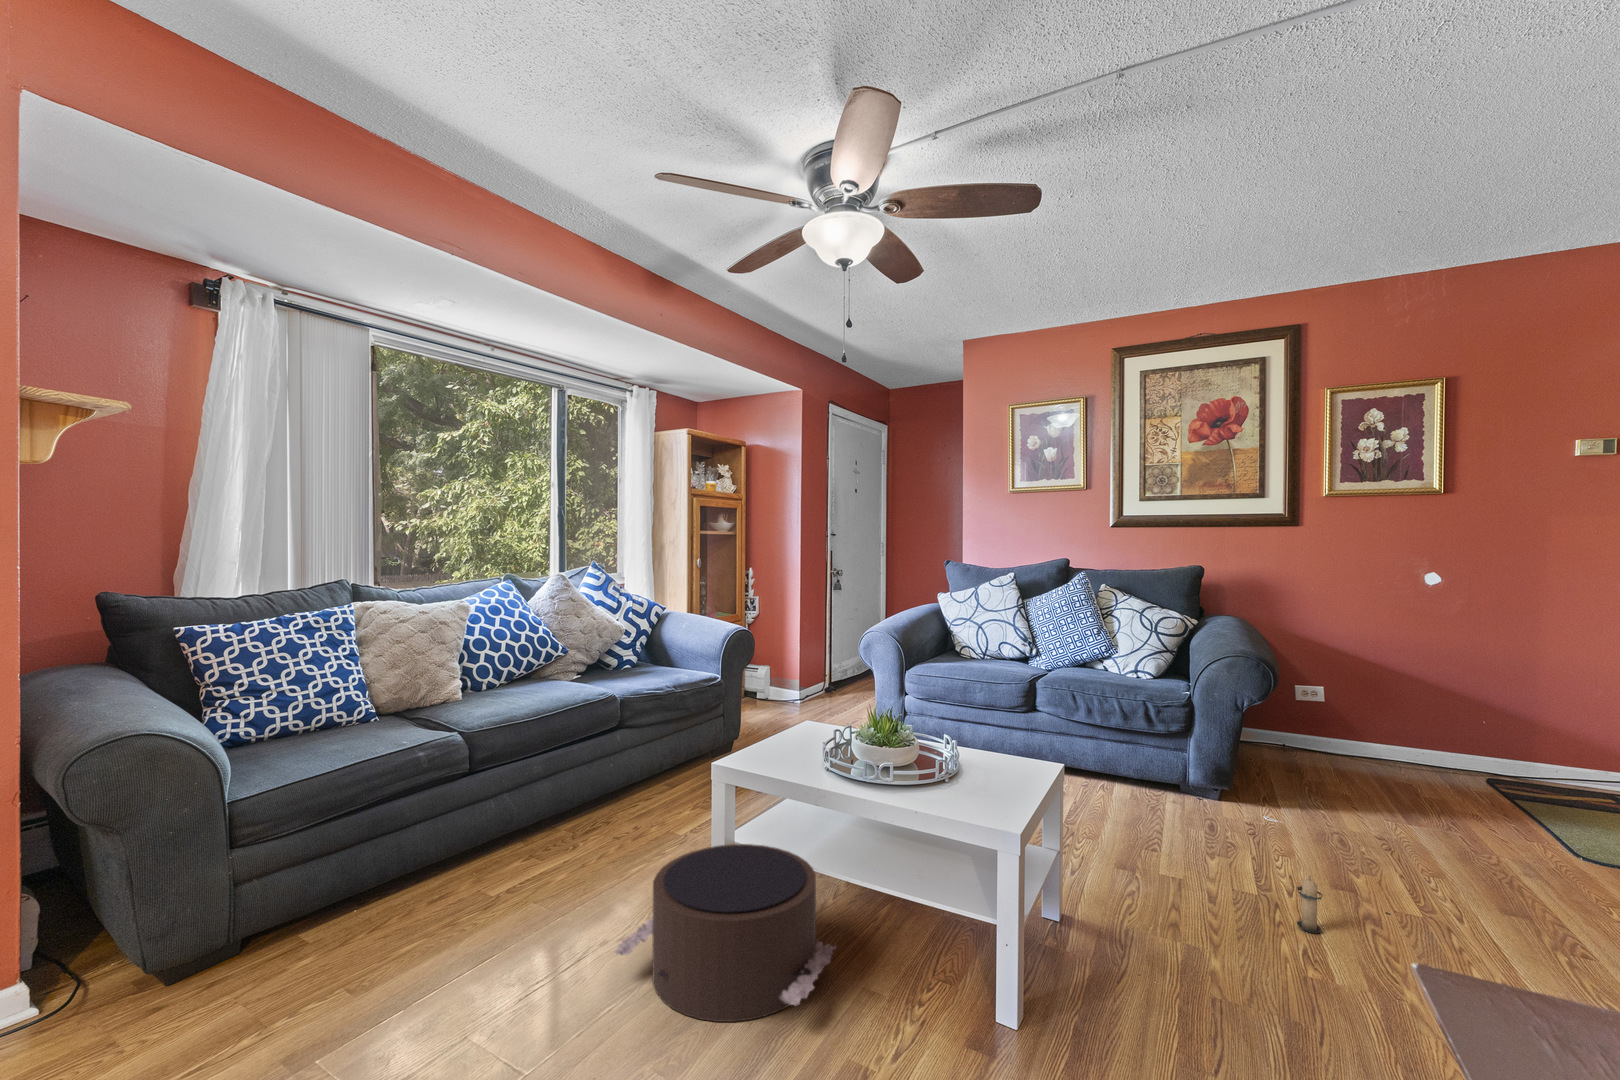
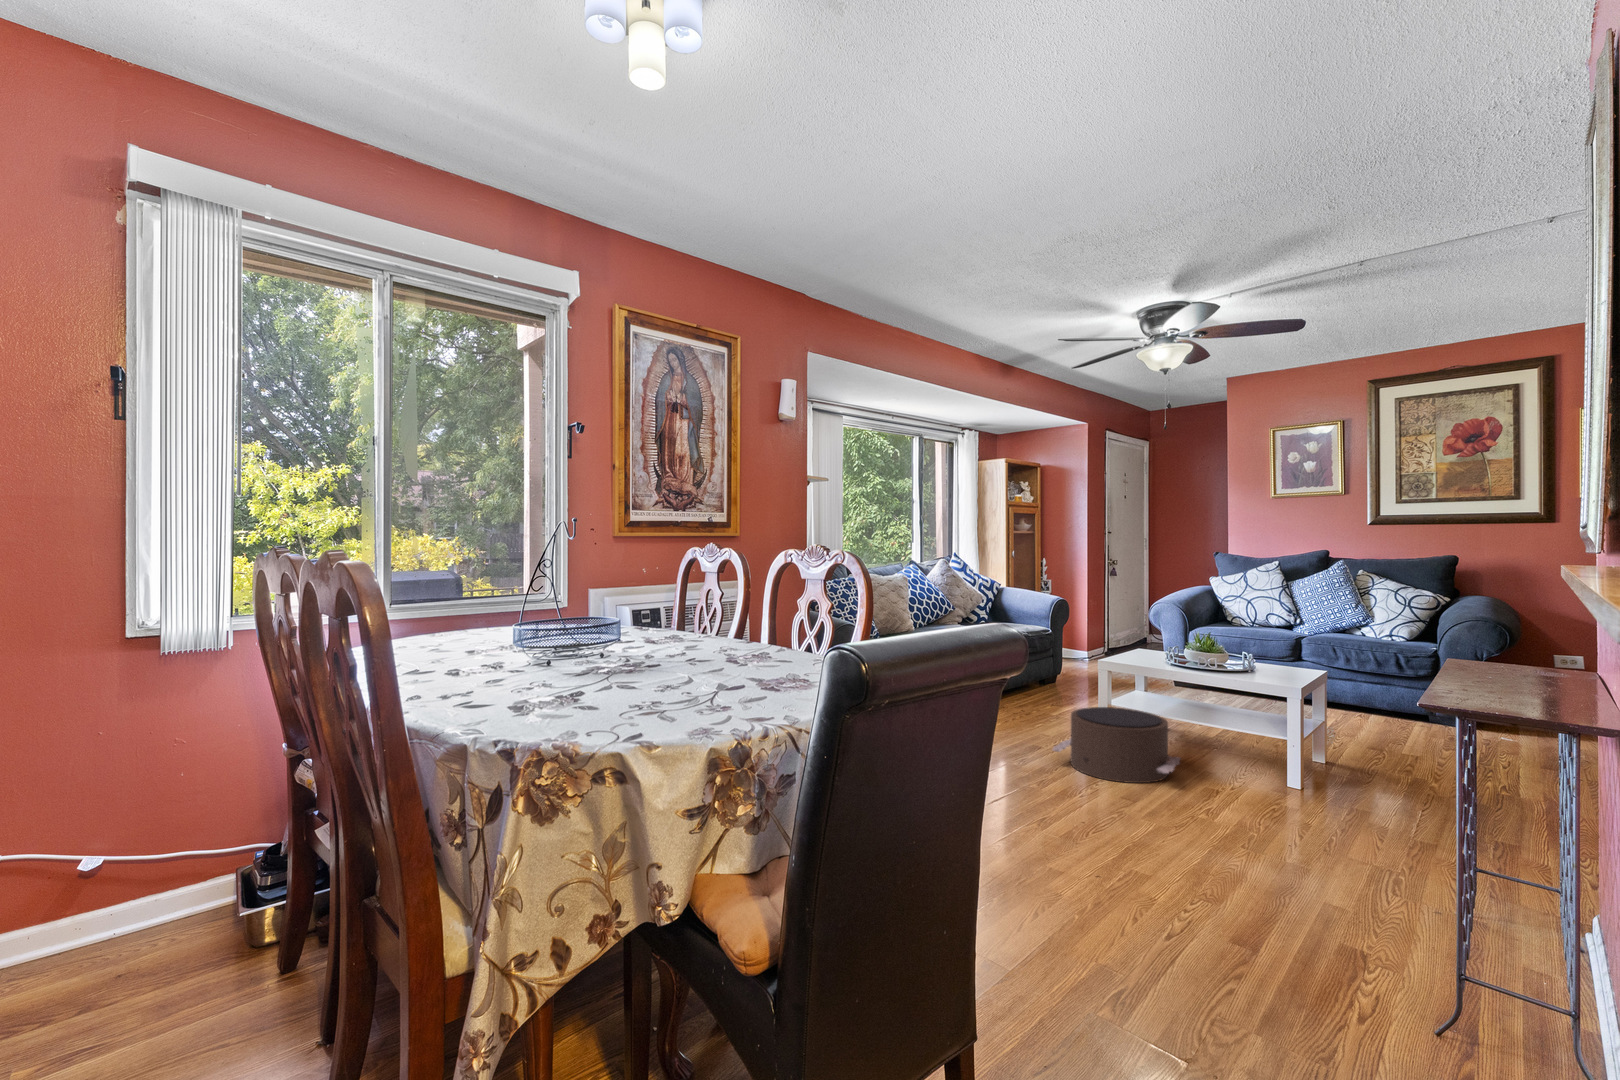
candle: present [1297,876,1322,933] -> none [1506,752,1530,790]

